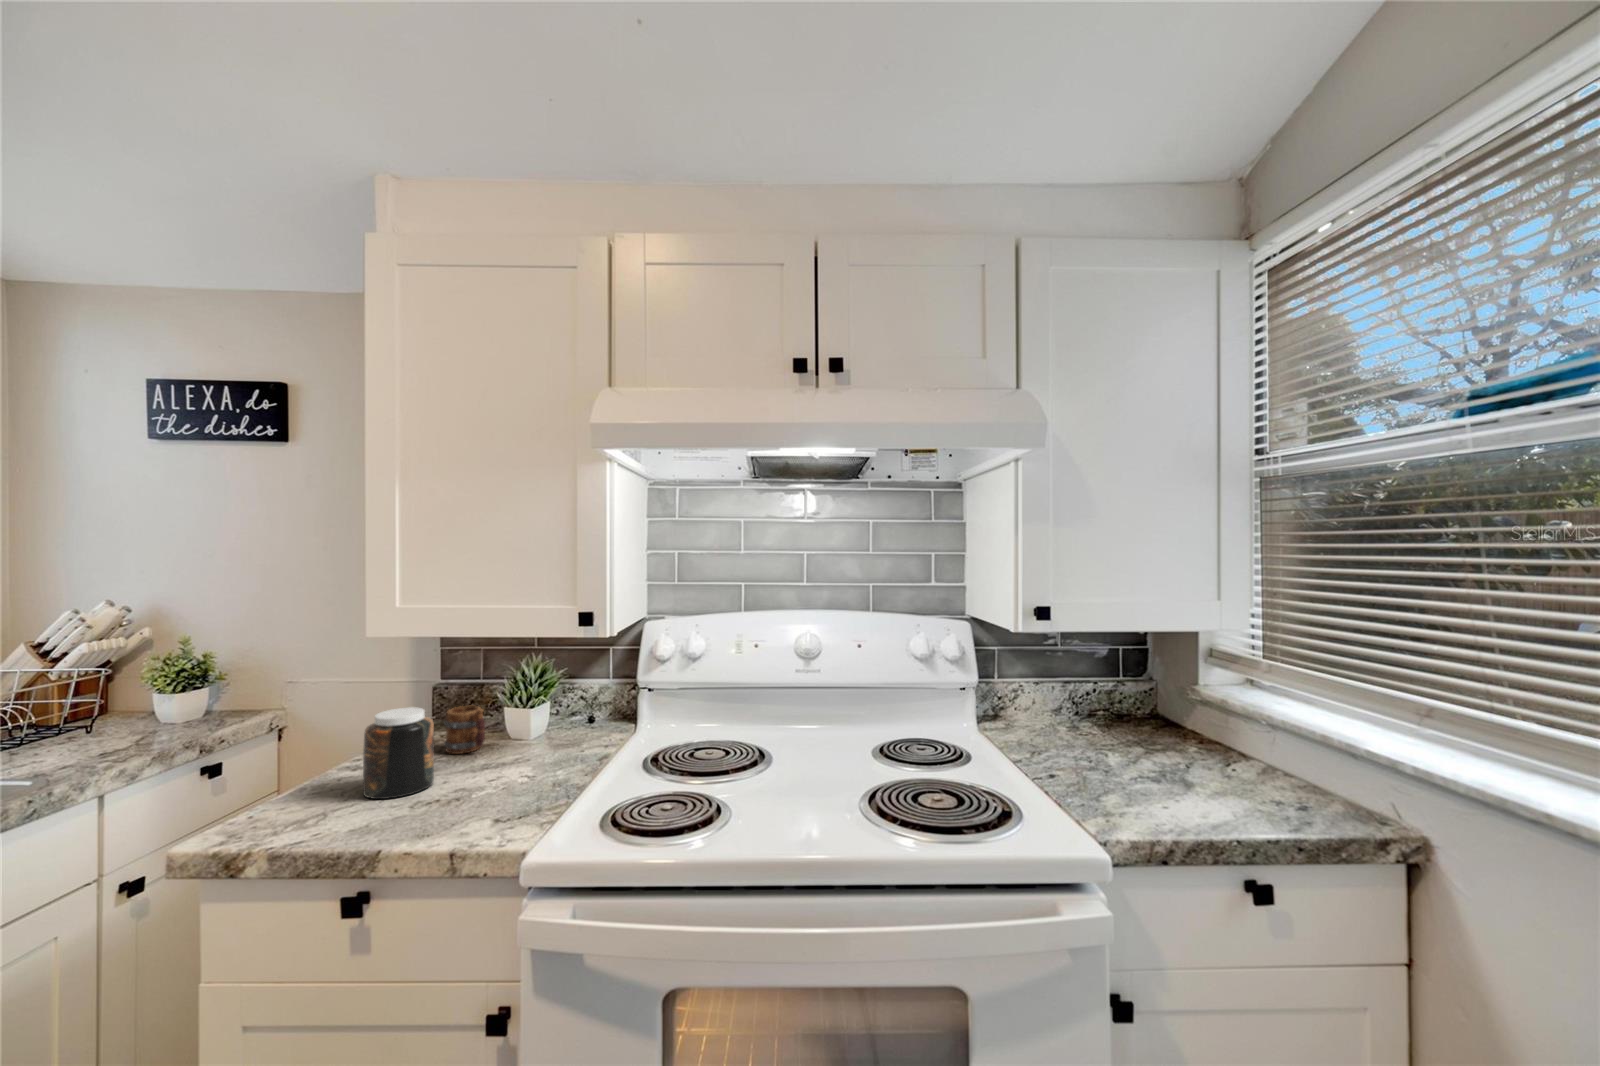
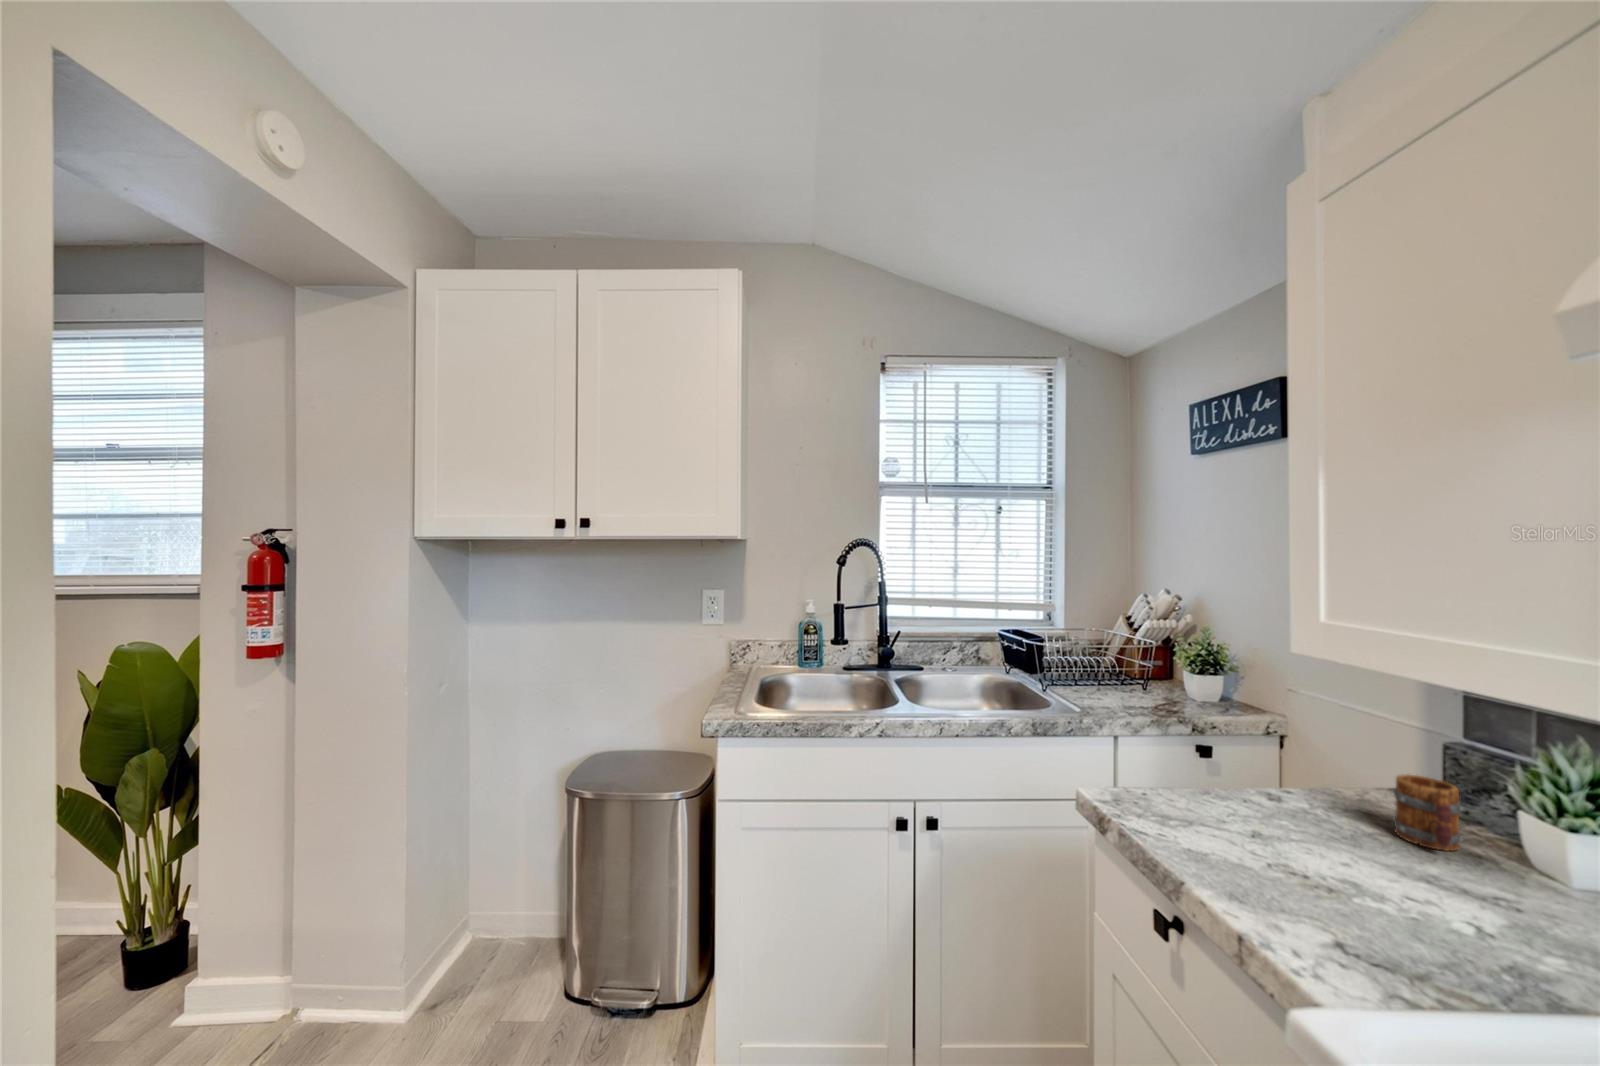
jar: present [363,707,434,799] -> none [1237,738,1329,856]

